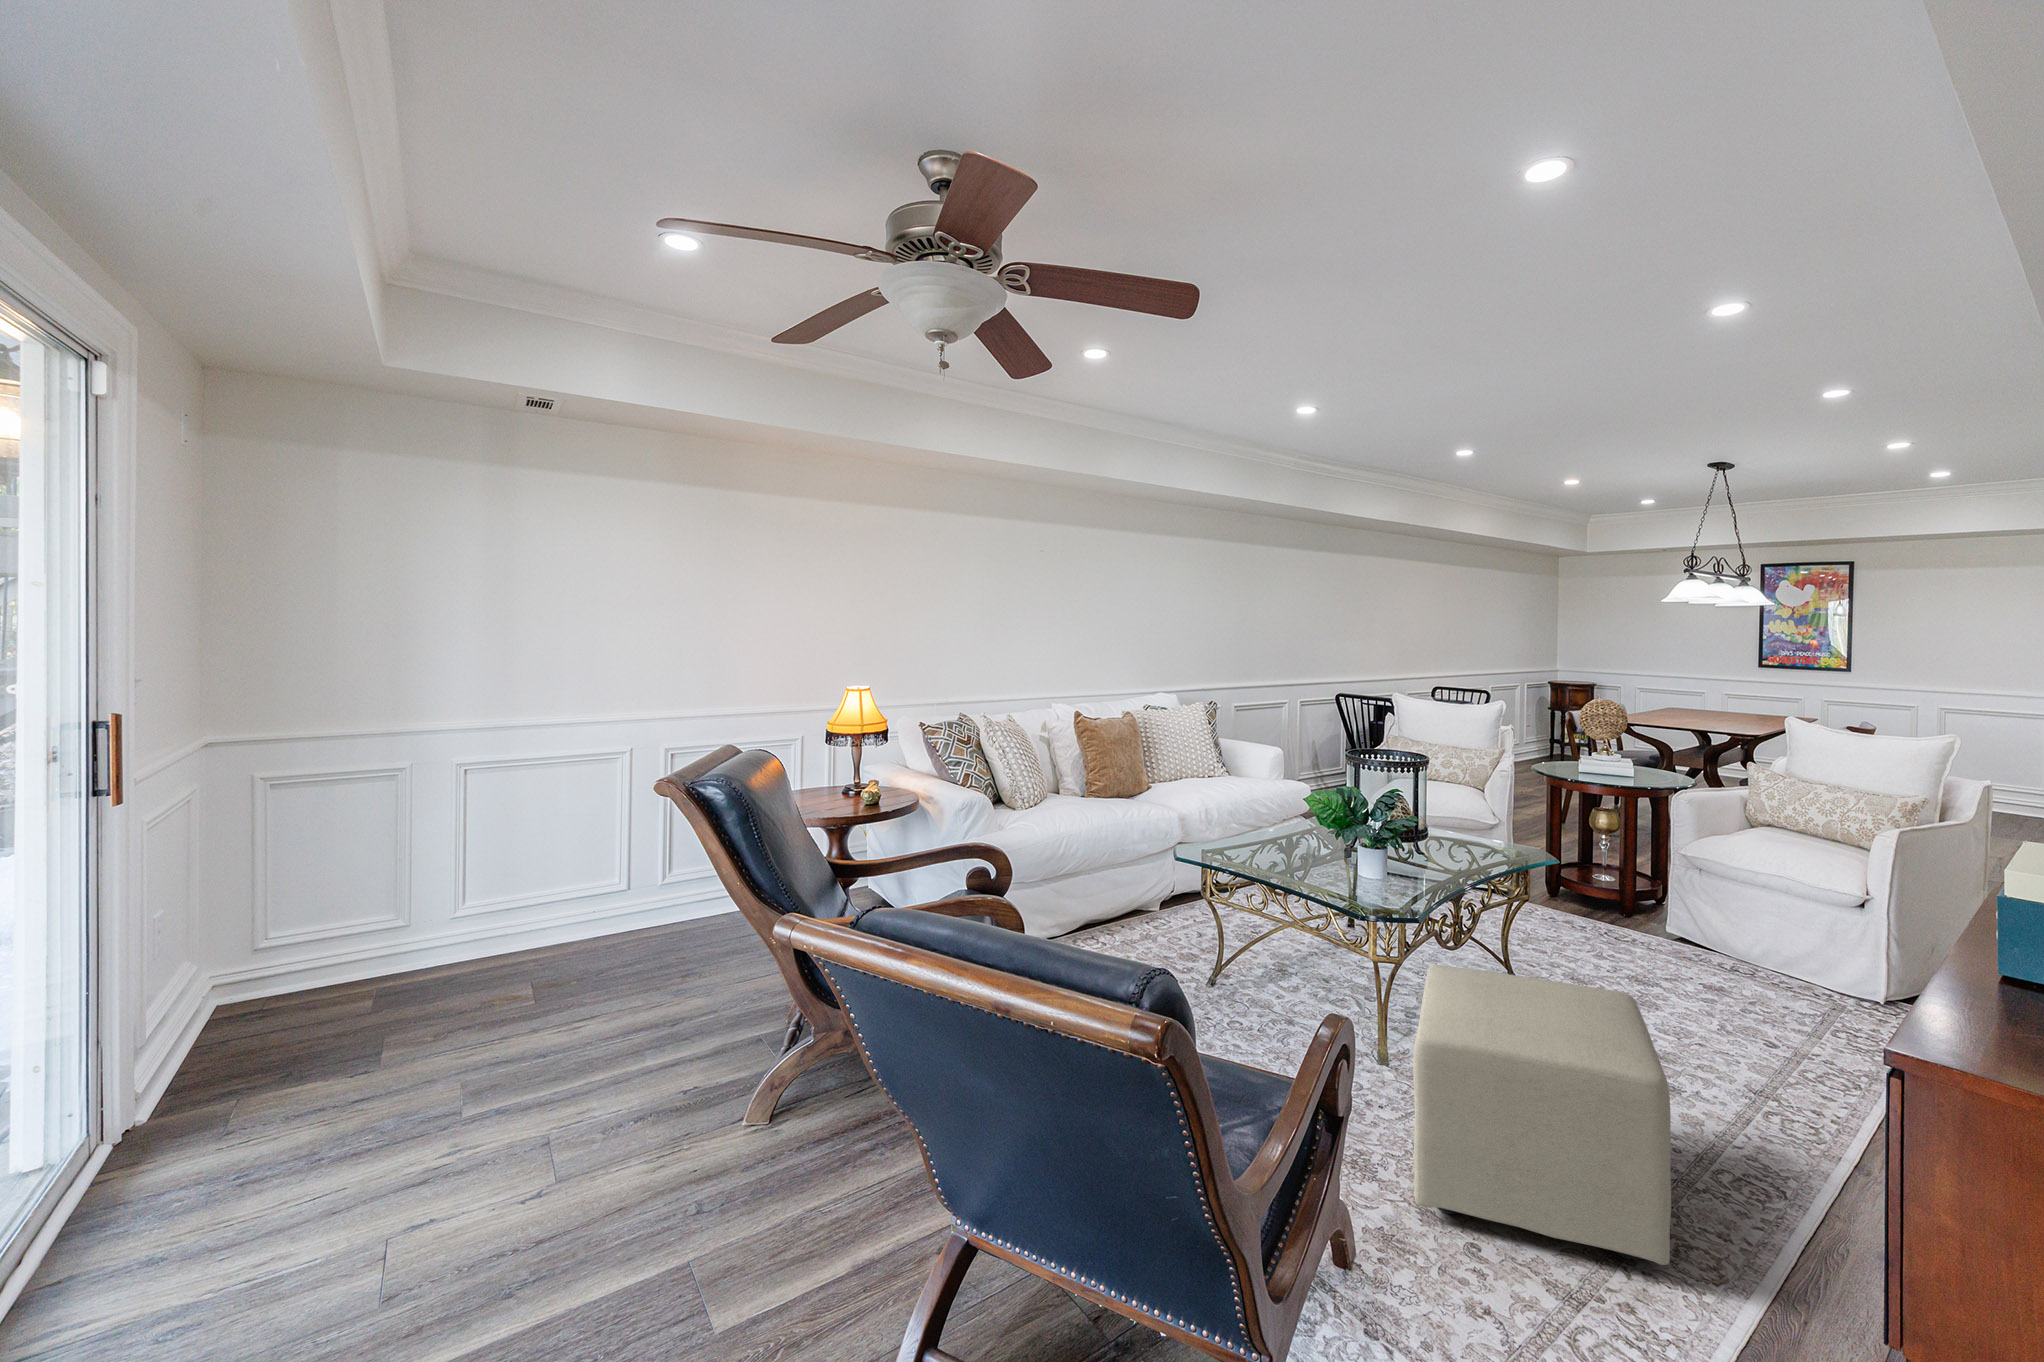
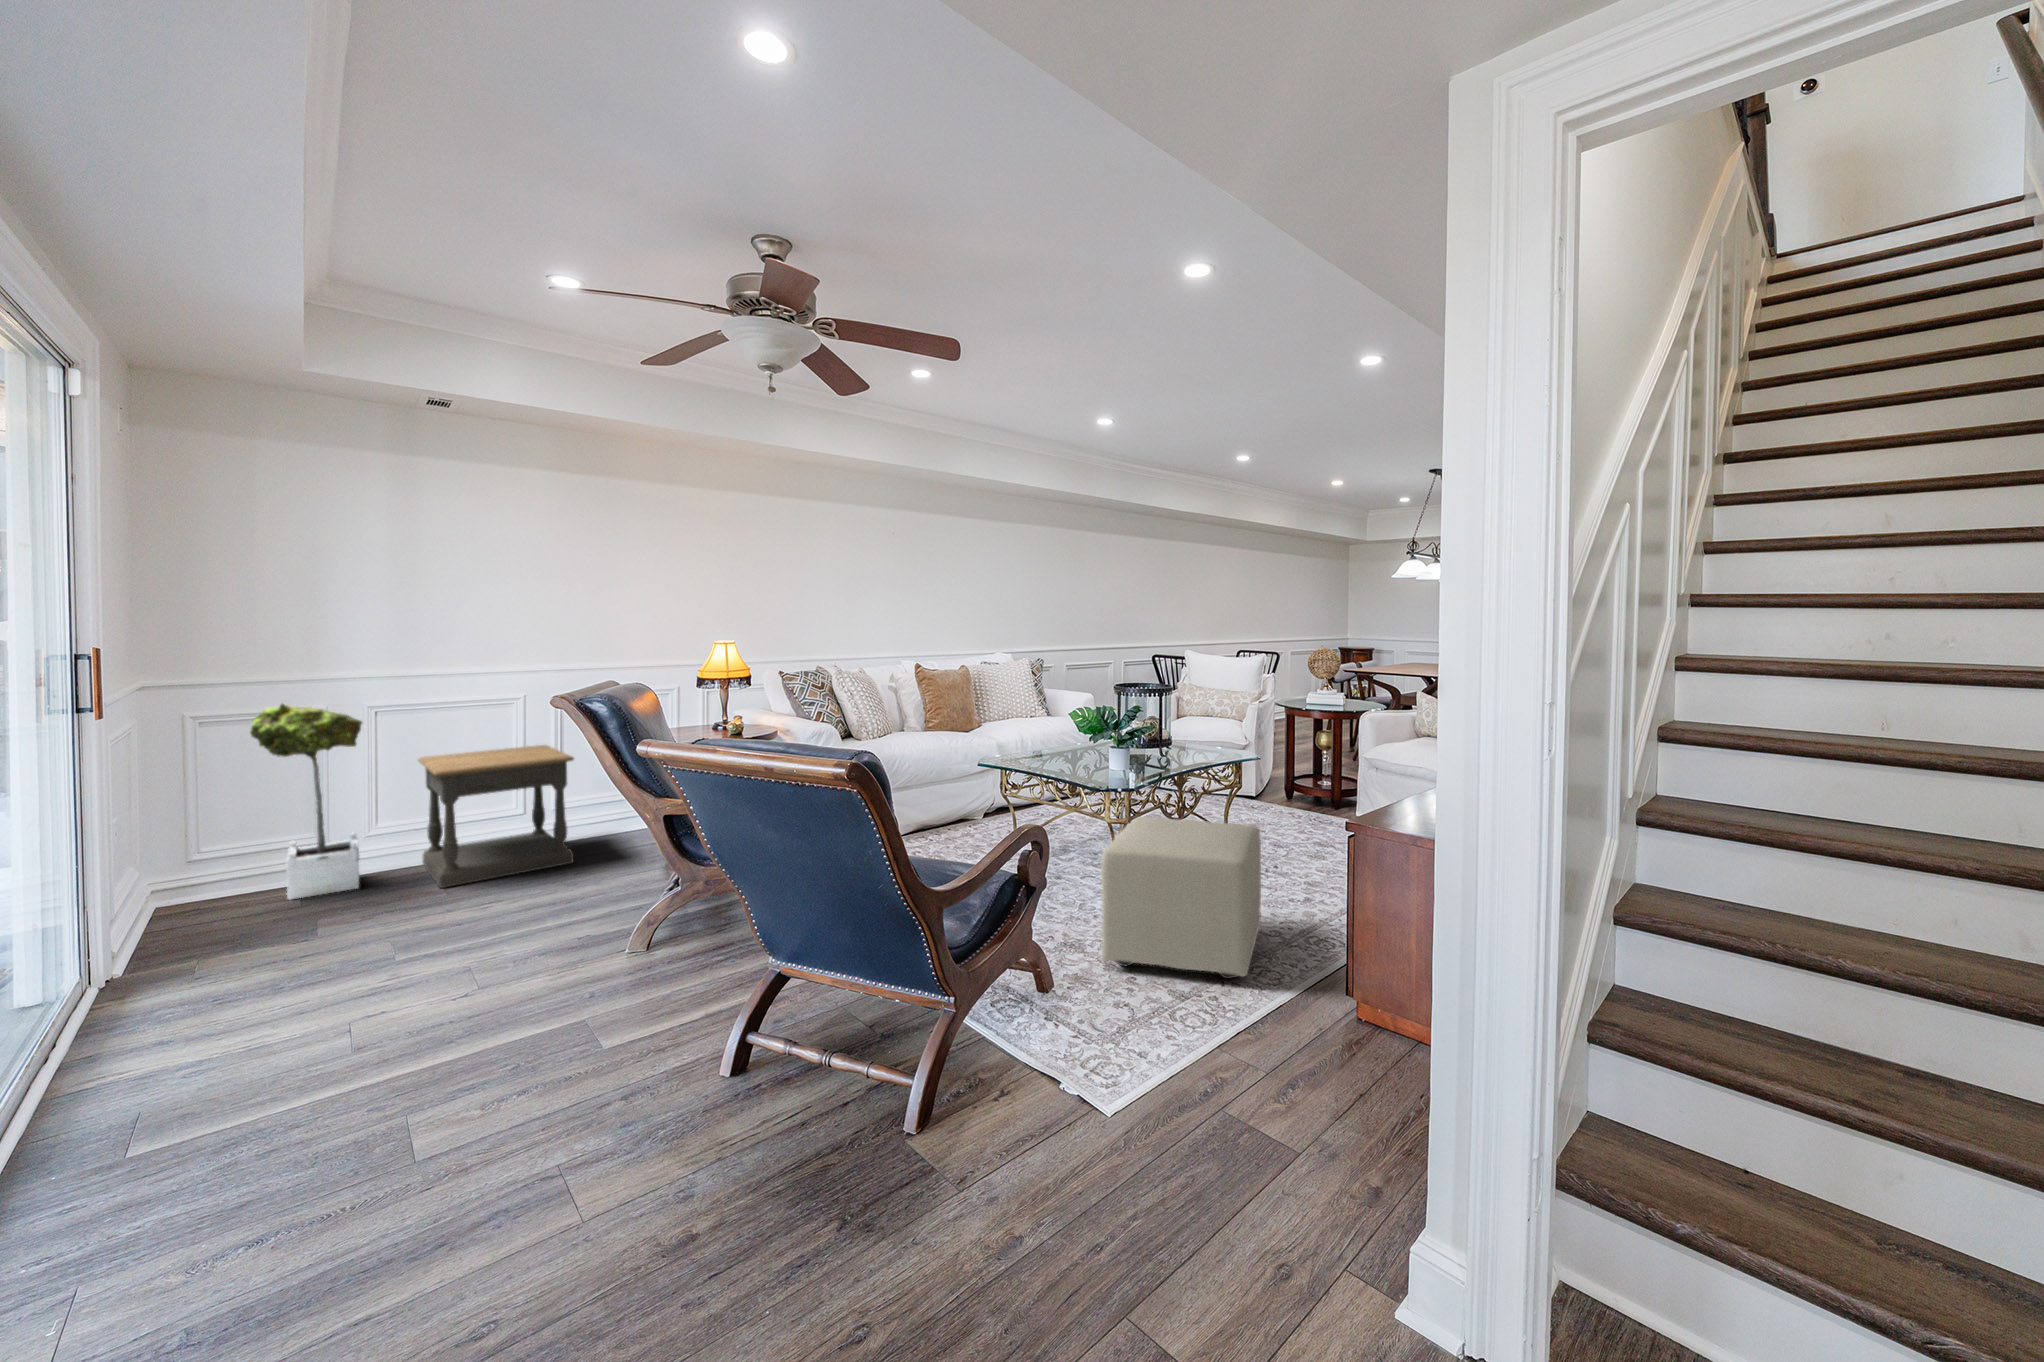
potted tree: none [327,764,453,1000] -> present [250,704,362,899]
side table: none [515,808,687,991] -> present [418,745,574,888]

